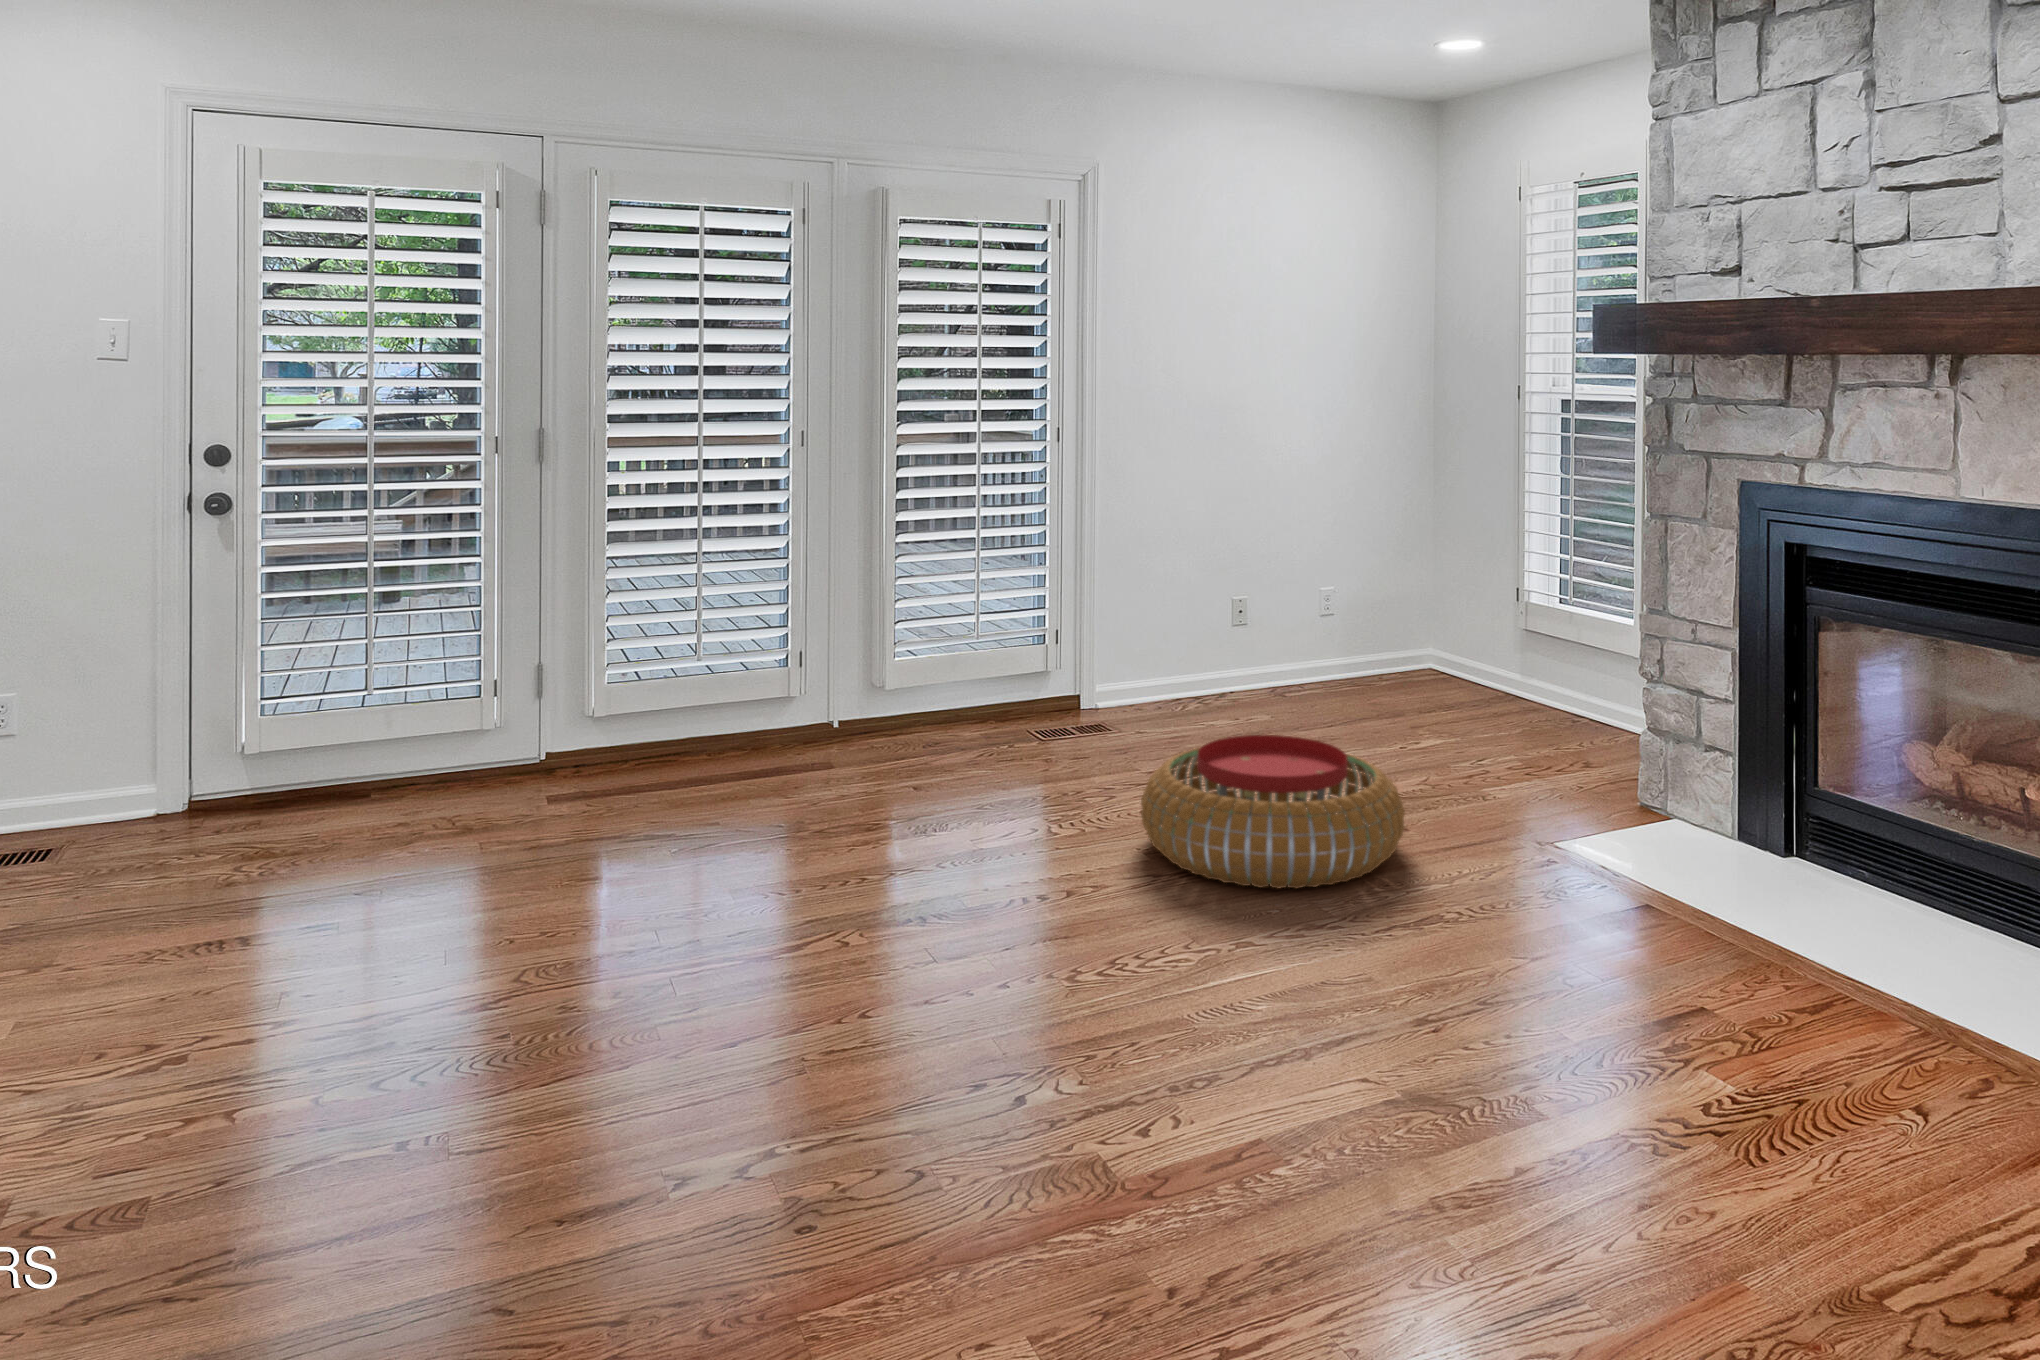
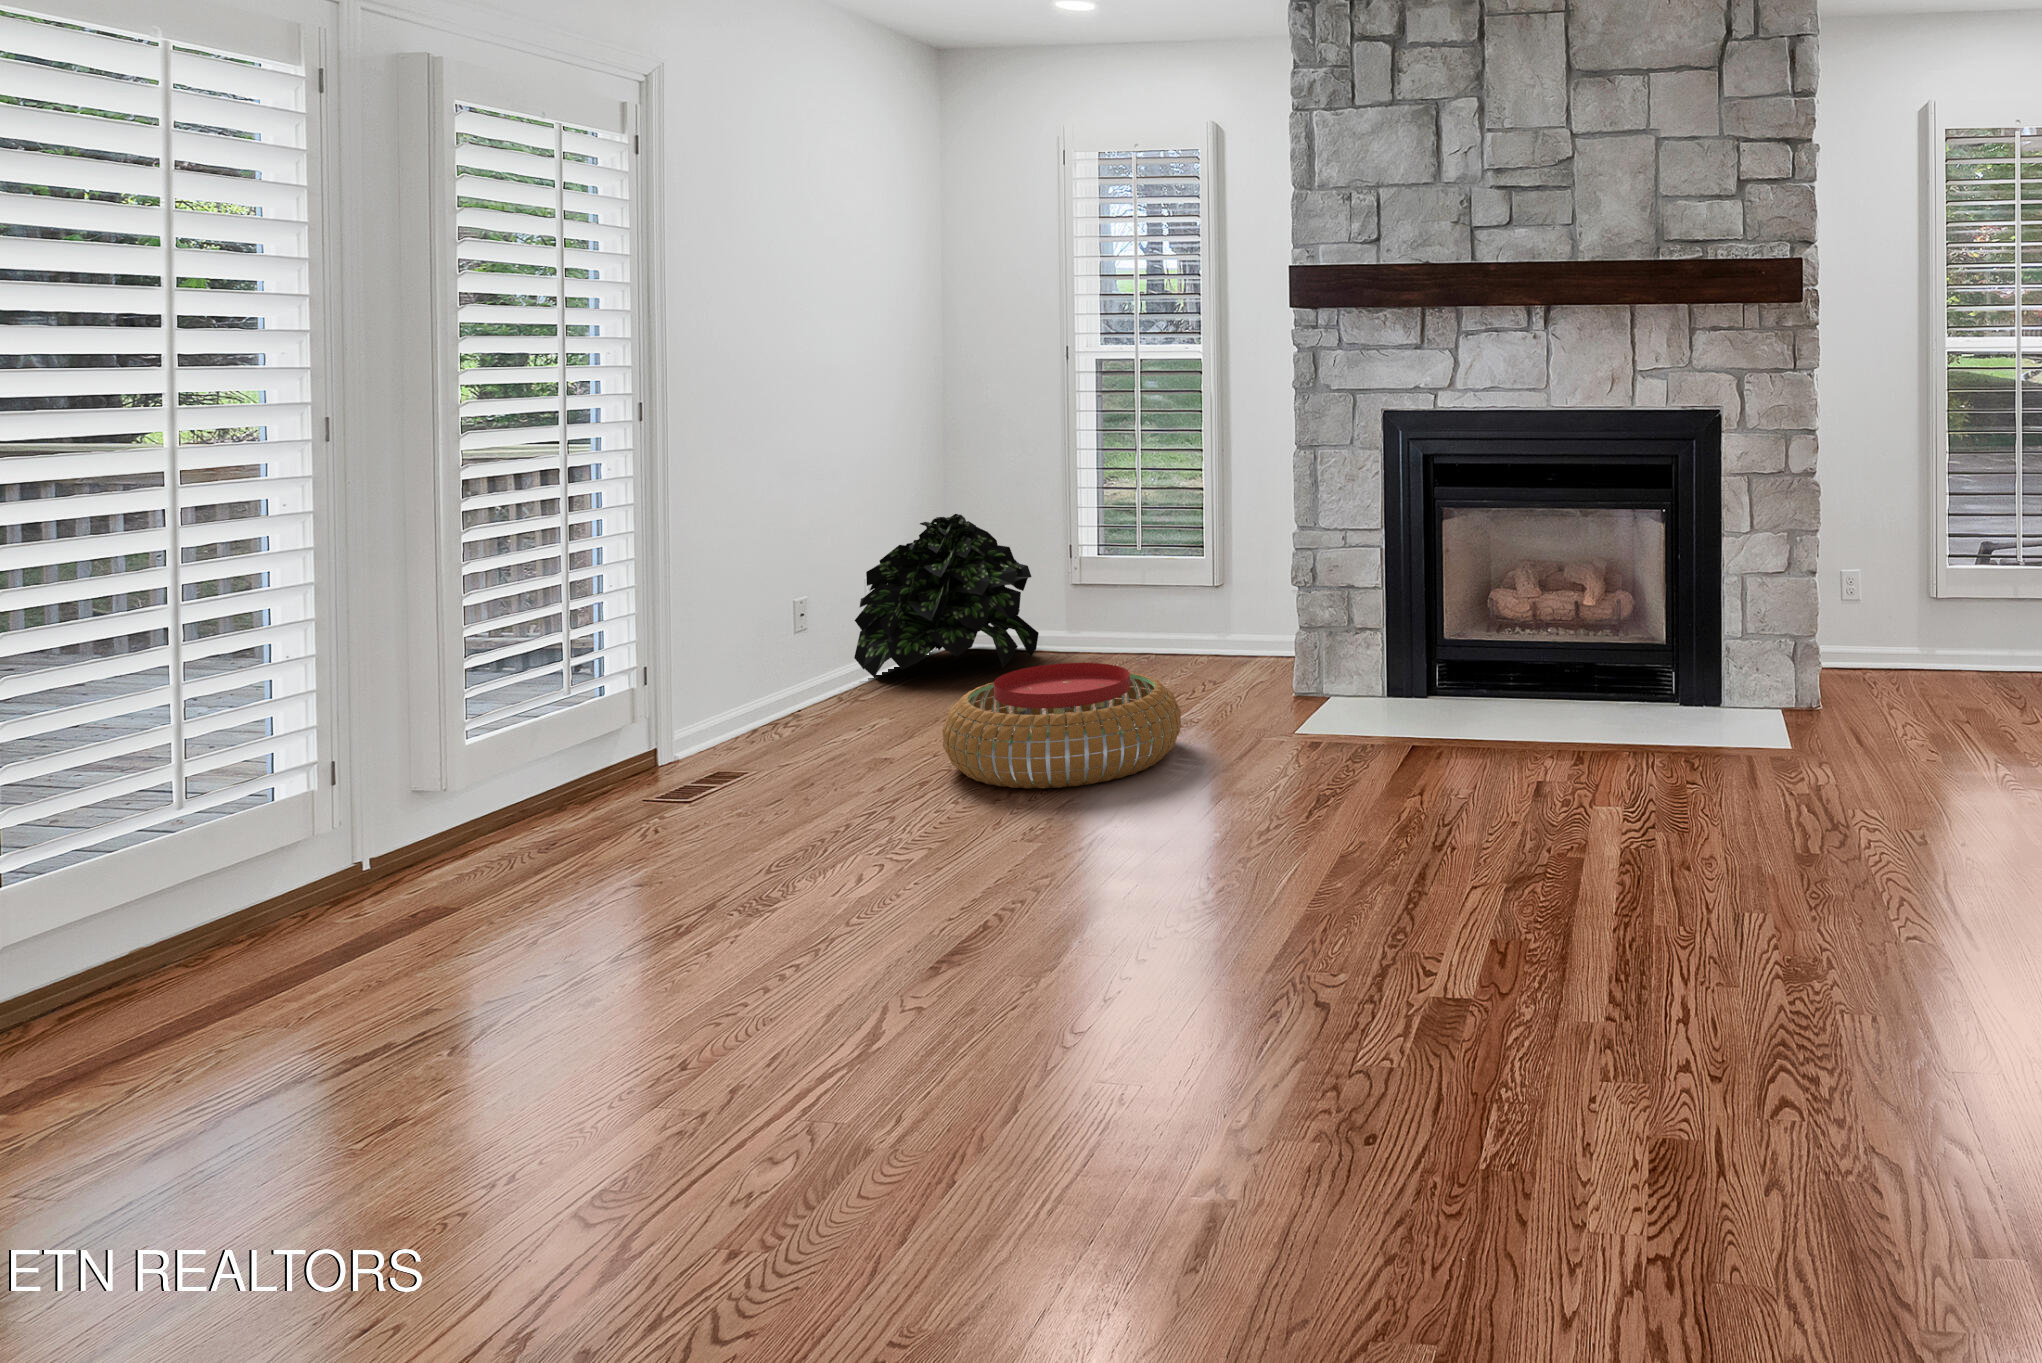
potted plant: none [1215,558,1388,726] -> present [854,514,1039,678]

